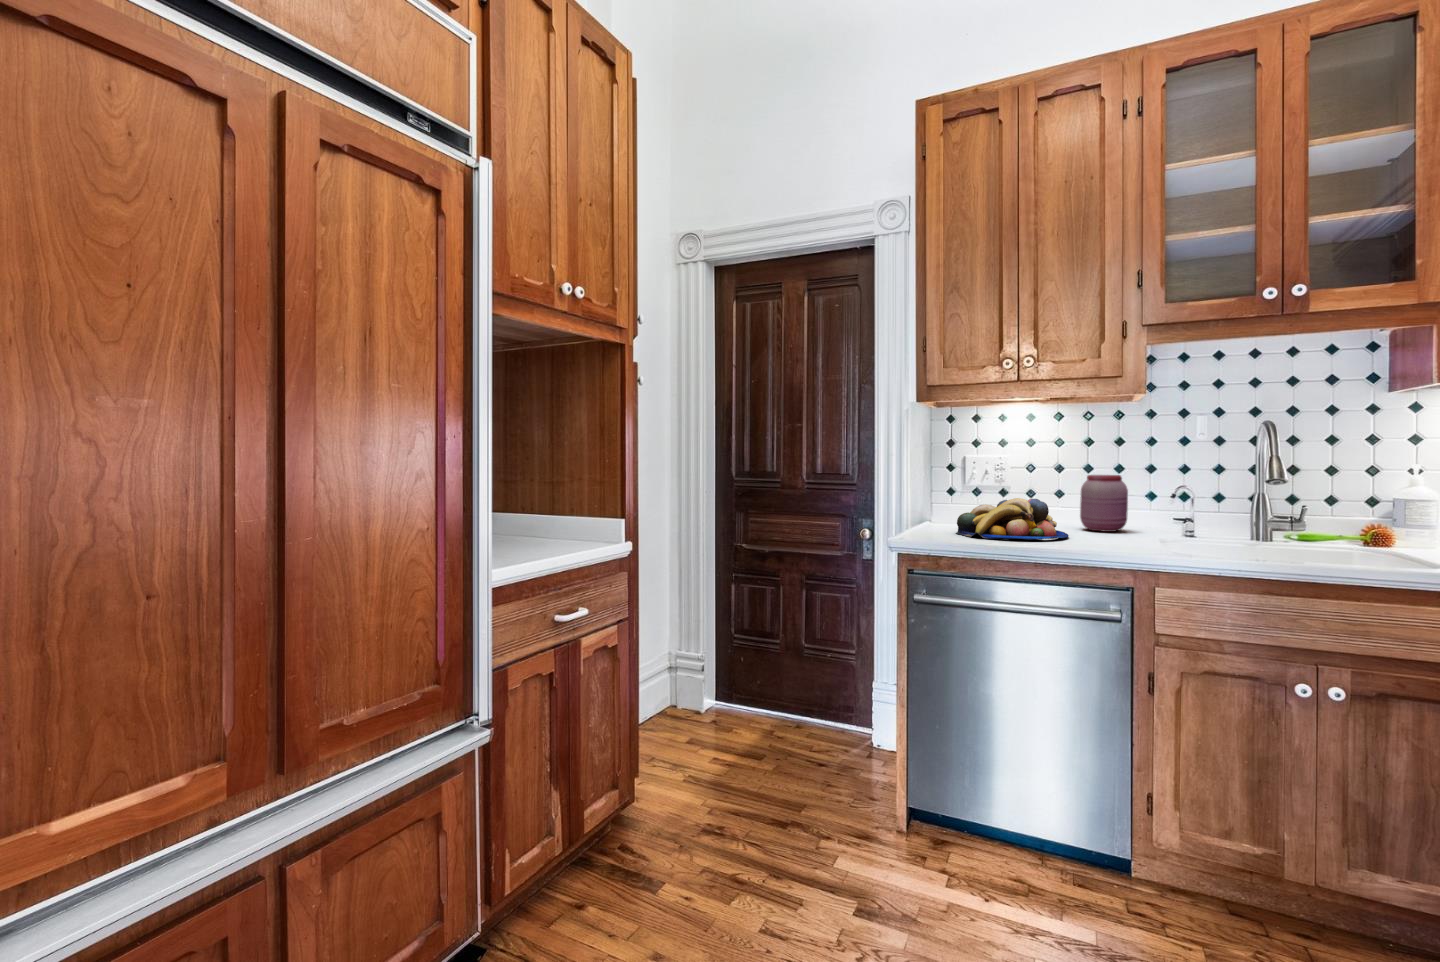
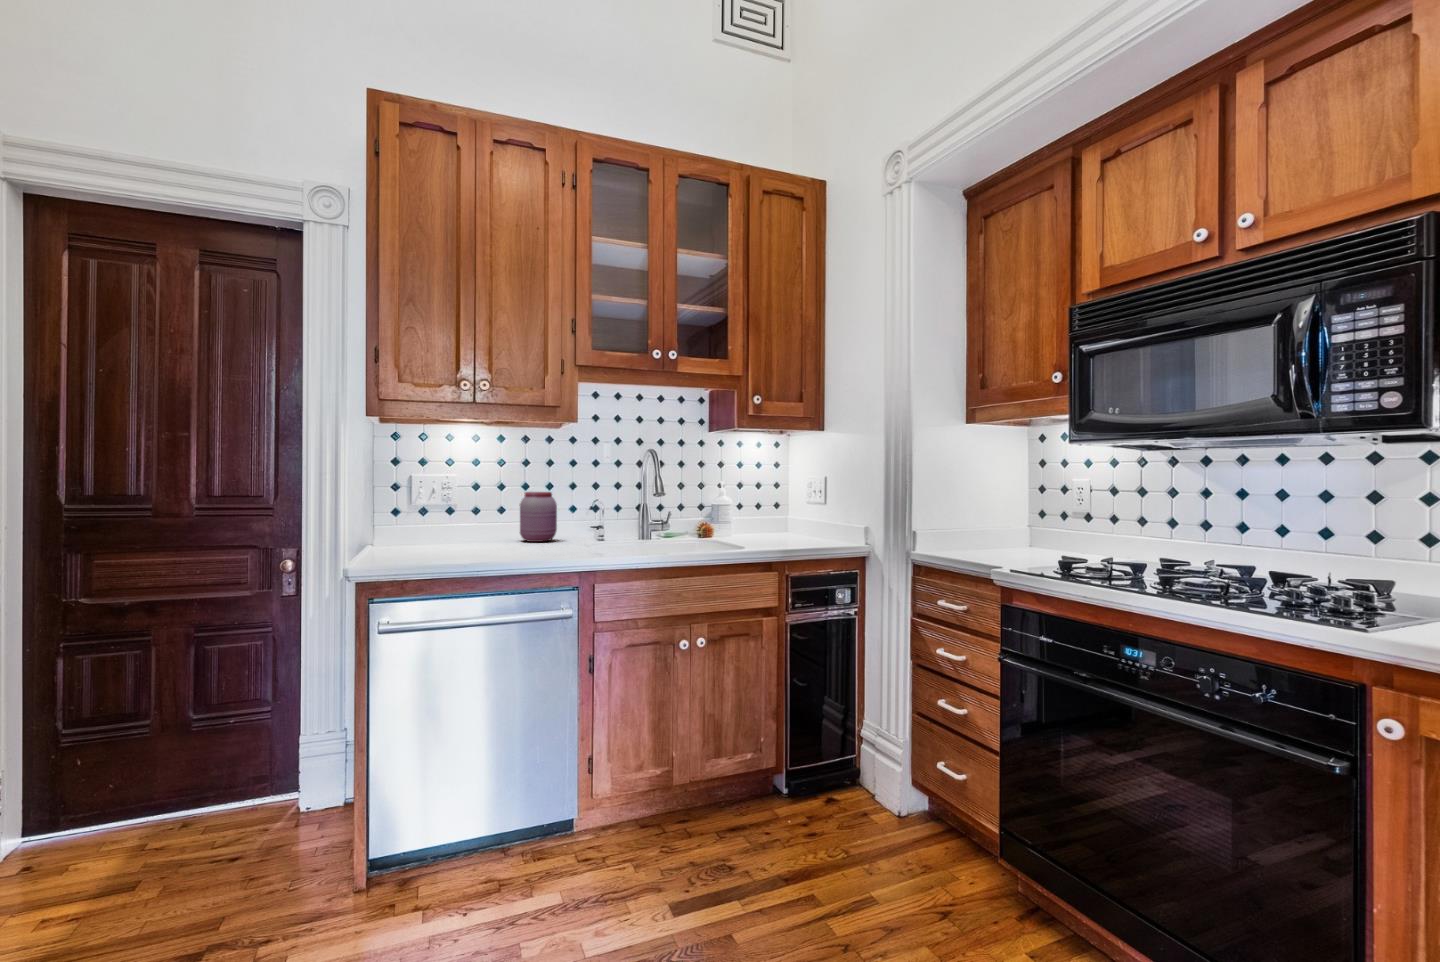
fruit bowl: present [956,498,1069,539] -> none [410,514,517,555]

